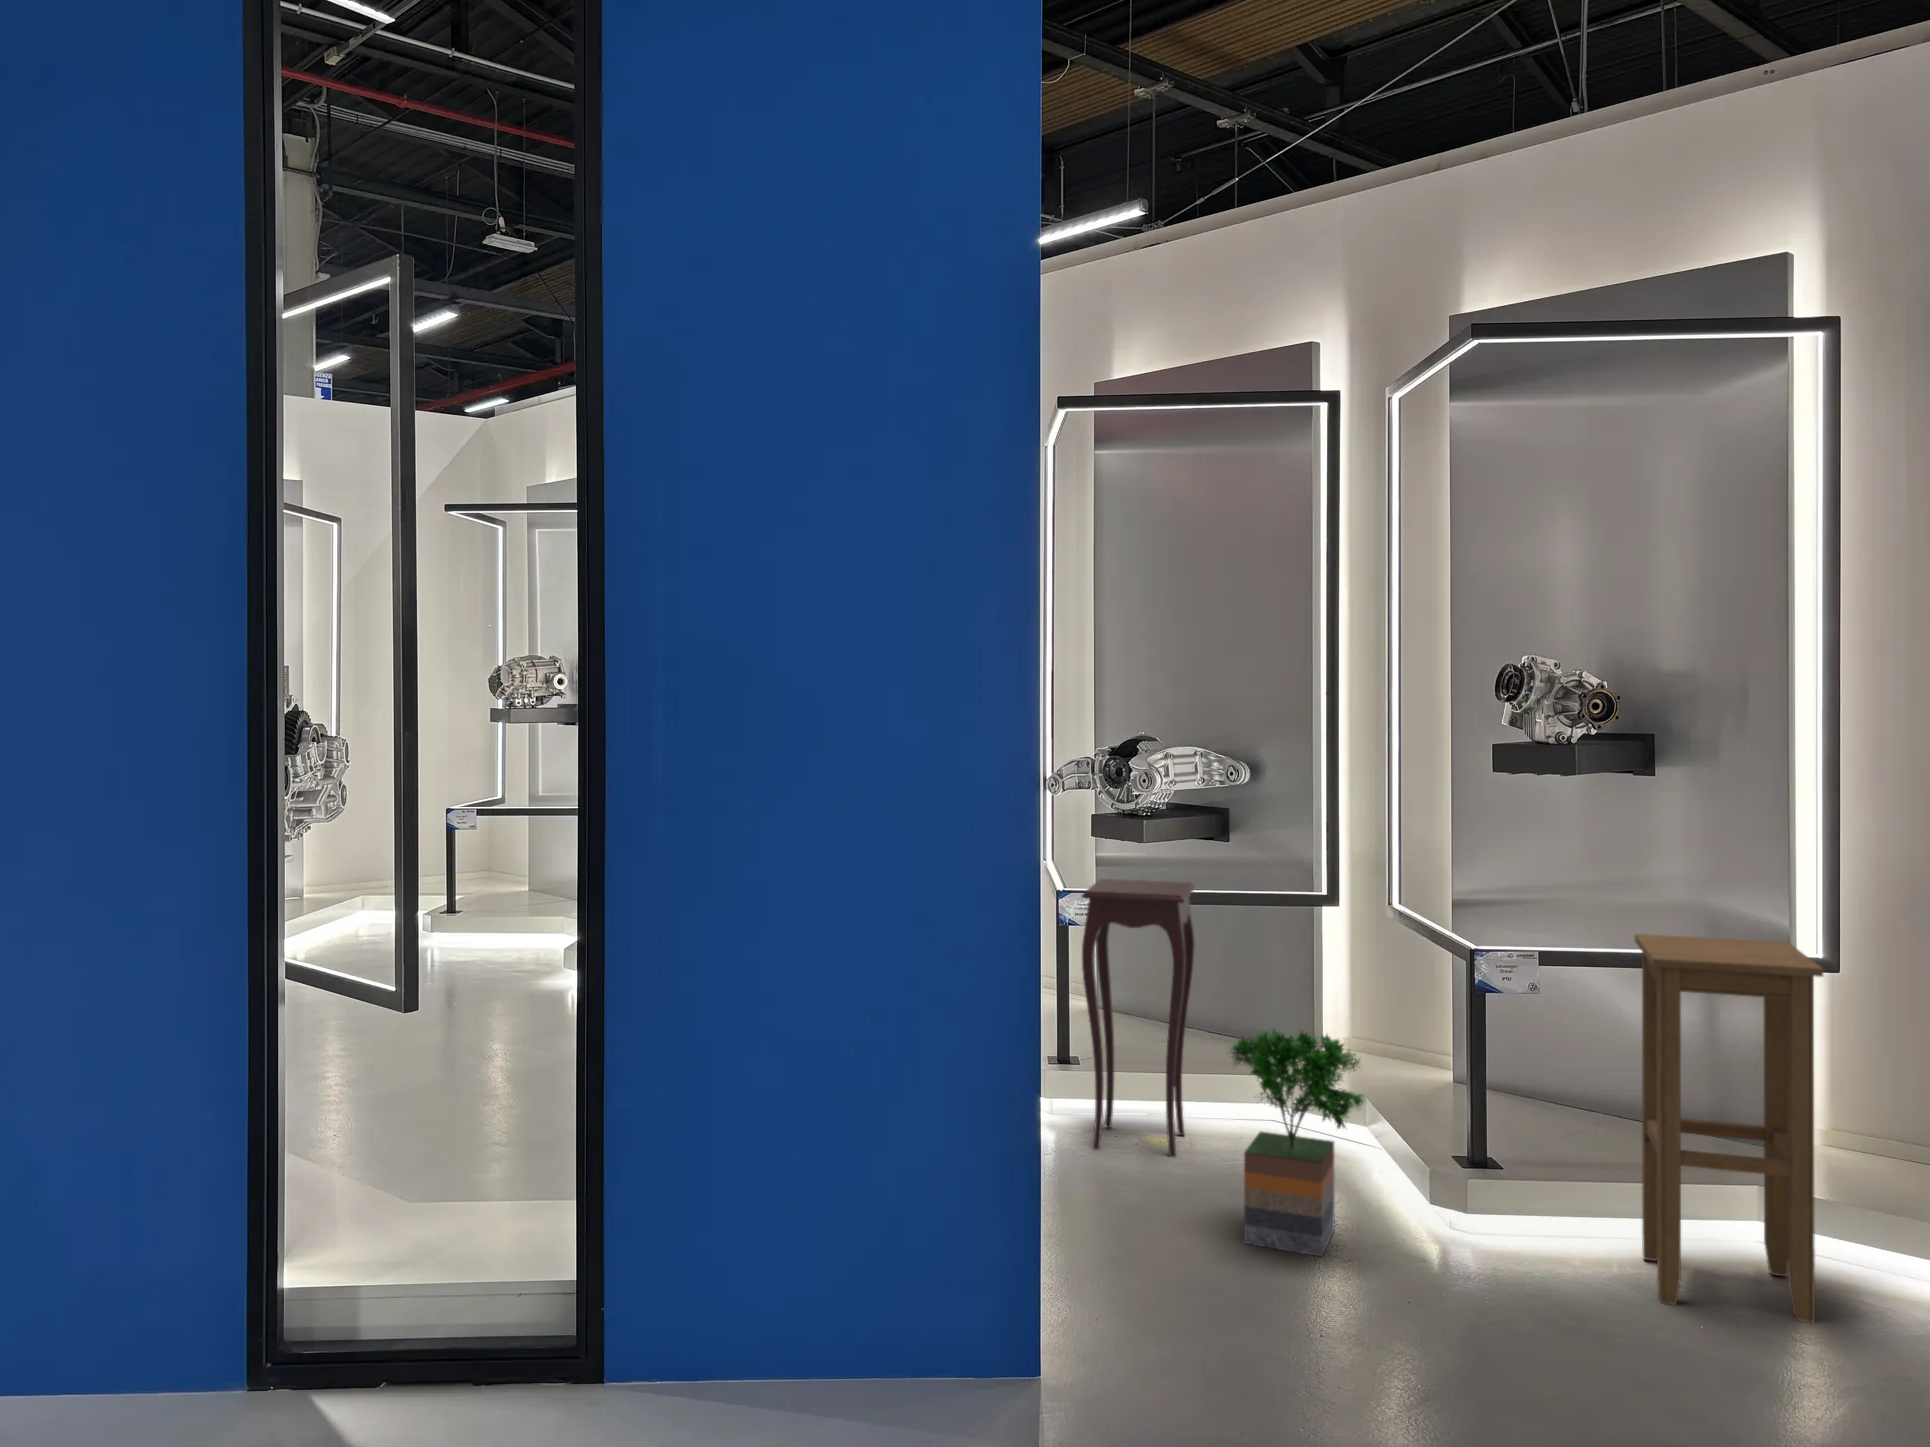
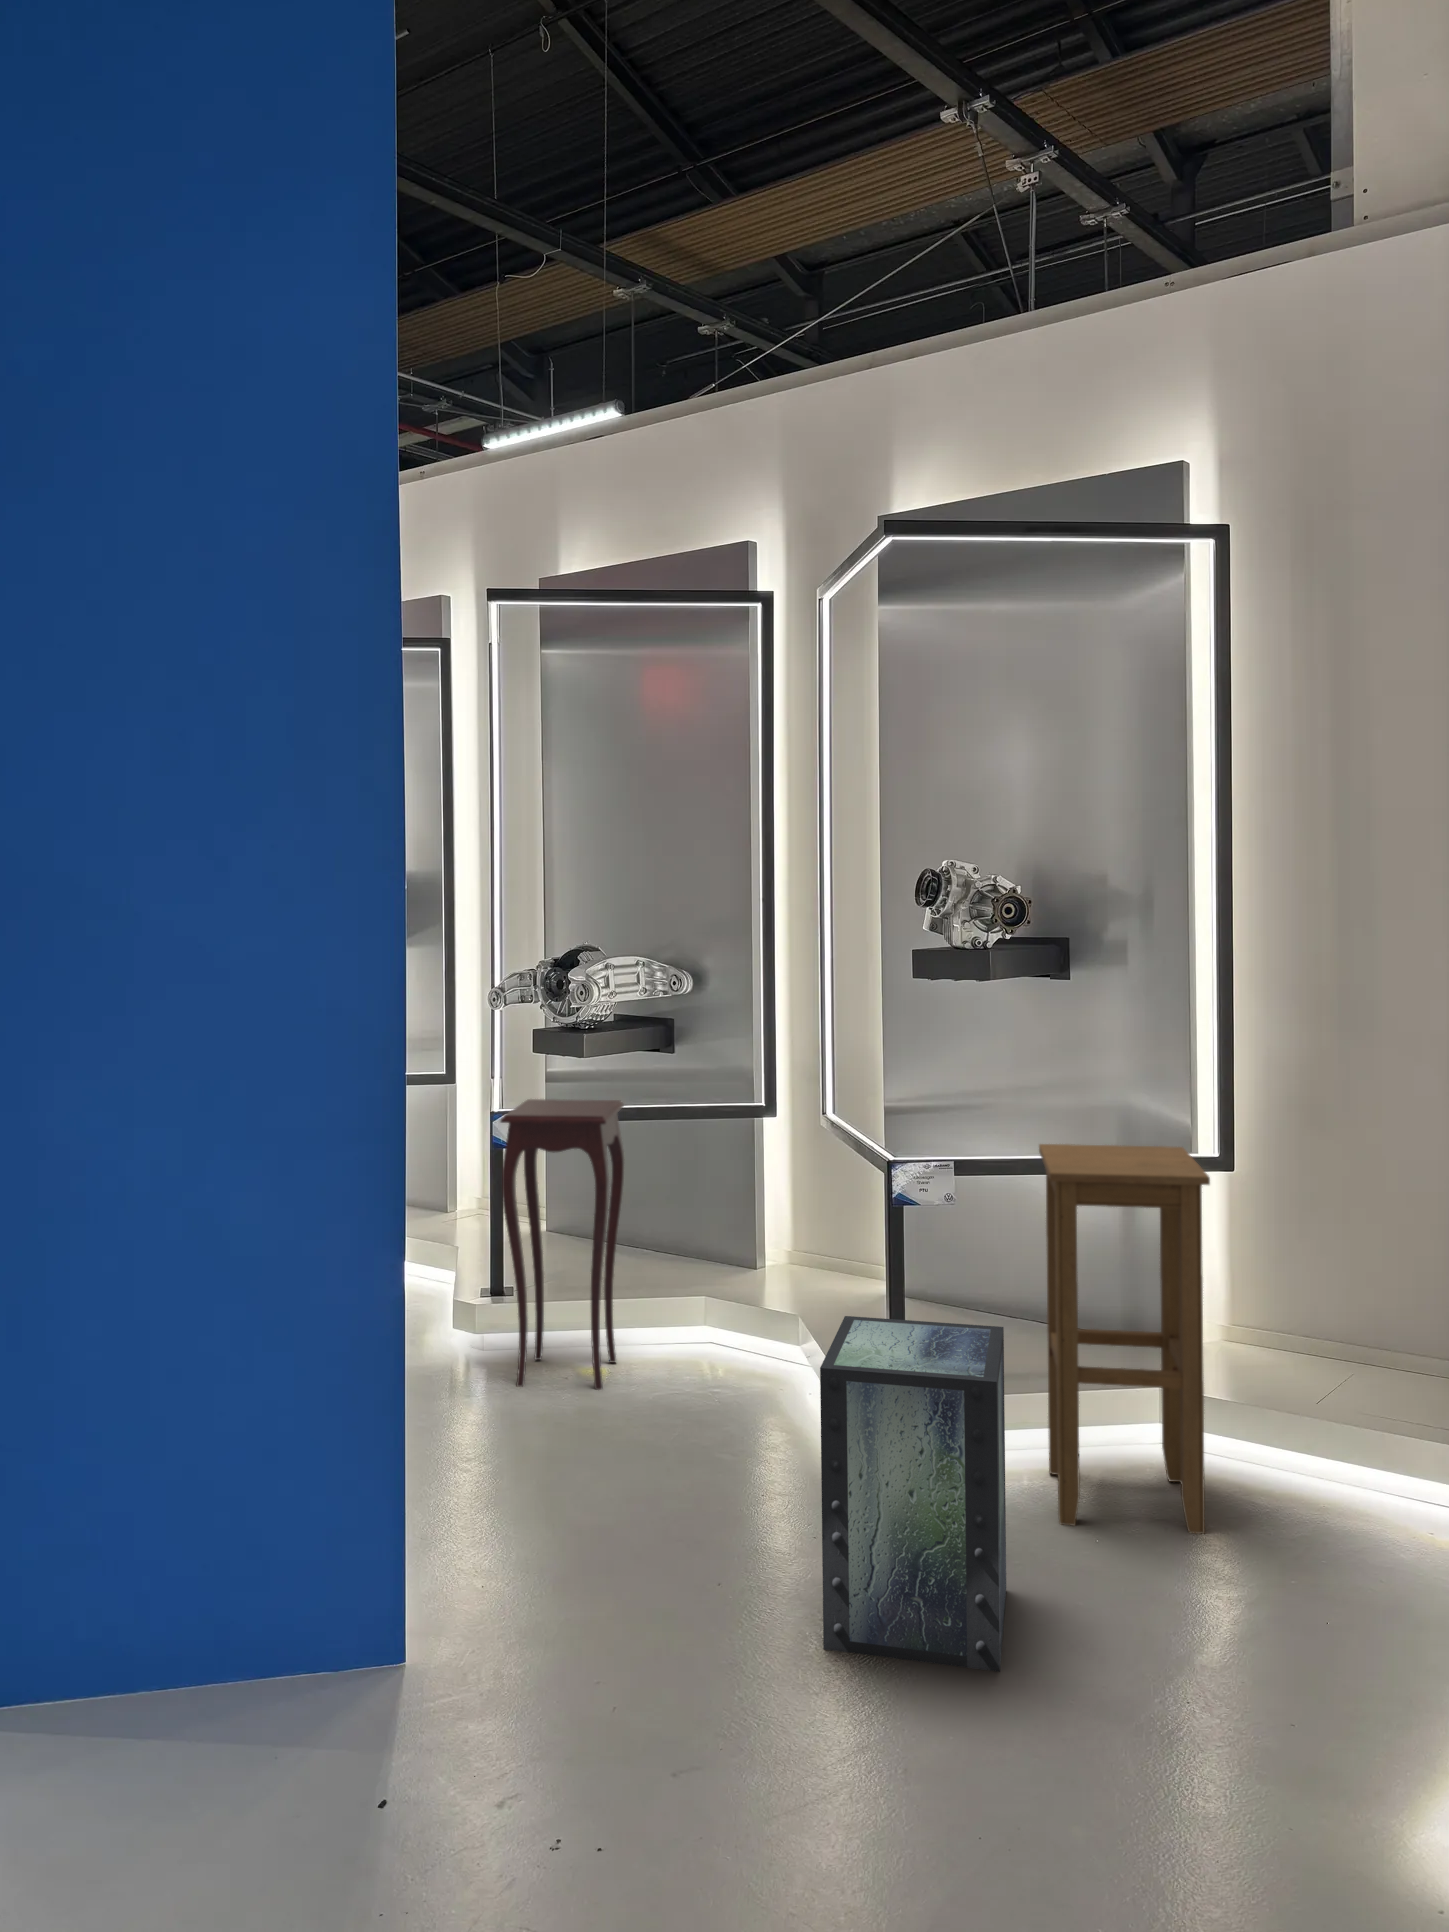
potted tree: present [1228,1029,1363,1256] -> none [634,1256,777,1499]
storage box: none [1437,1082,1615,1417] -> present [820,1316,1006,1672]

